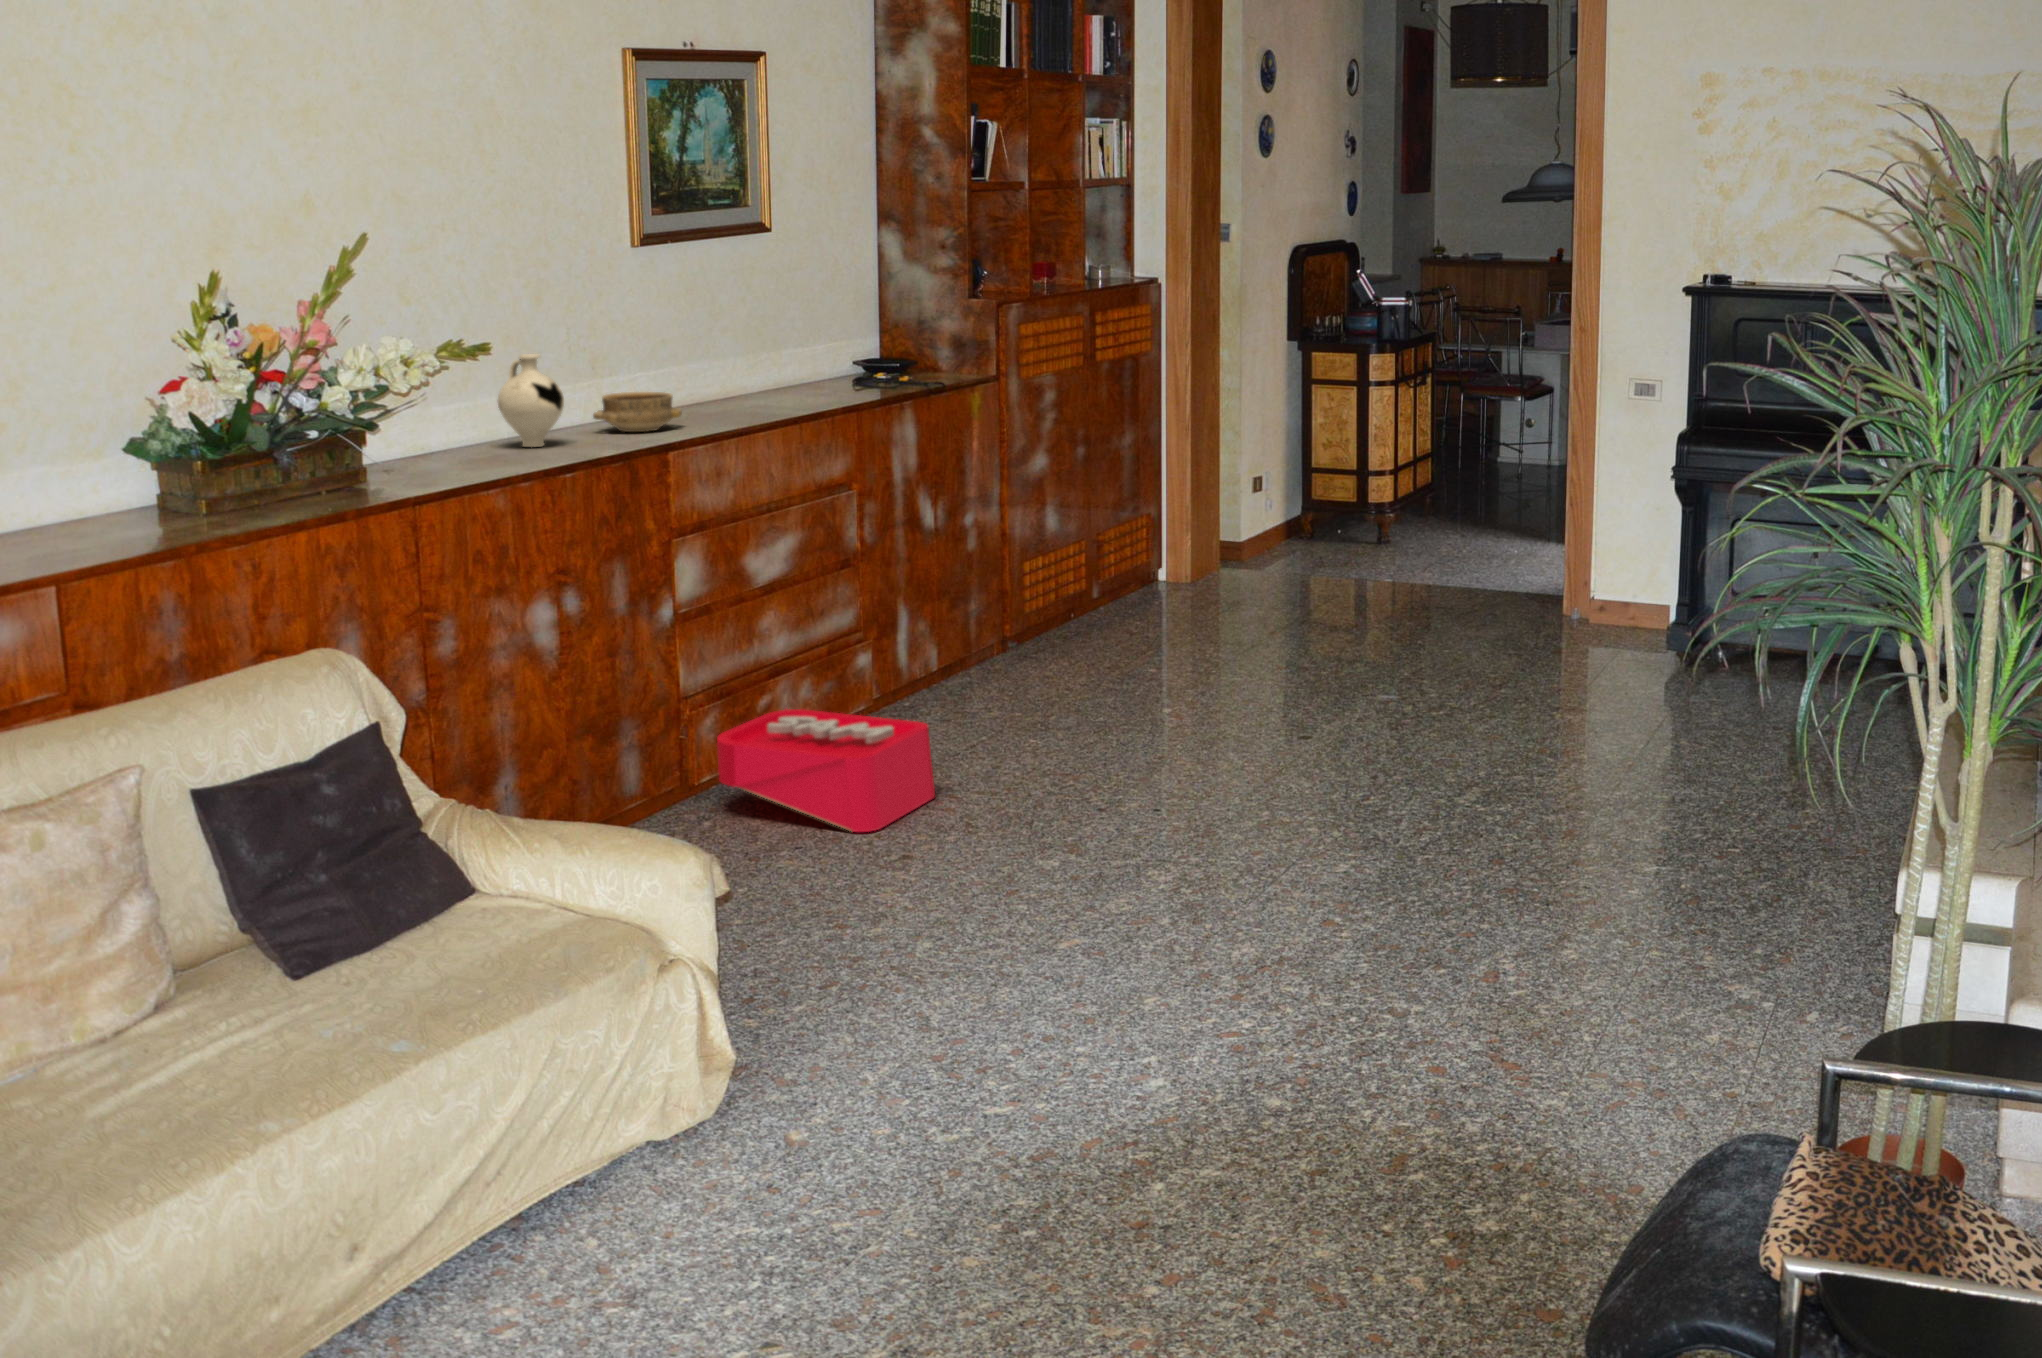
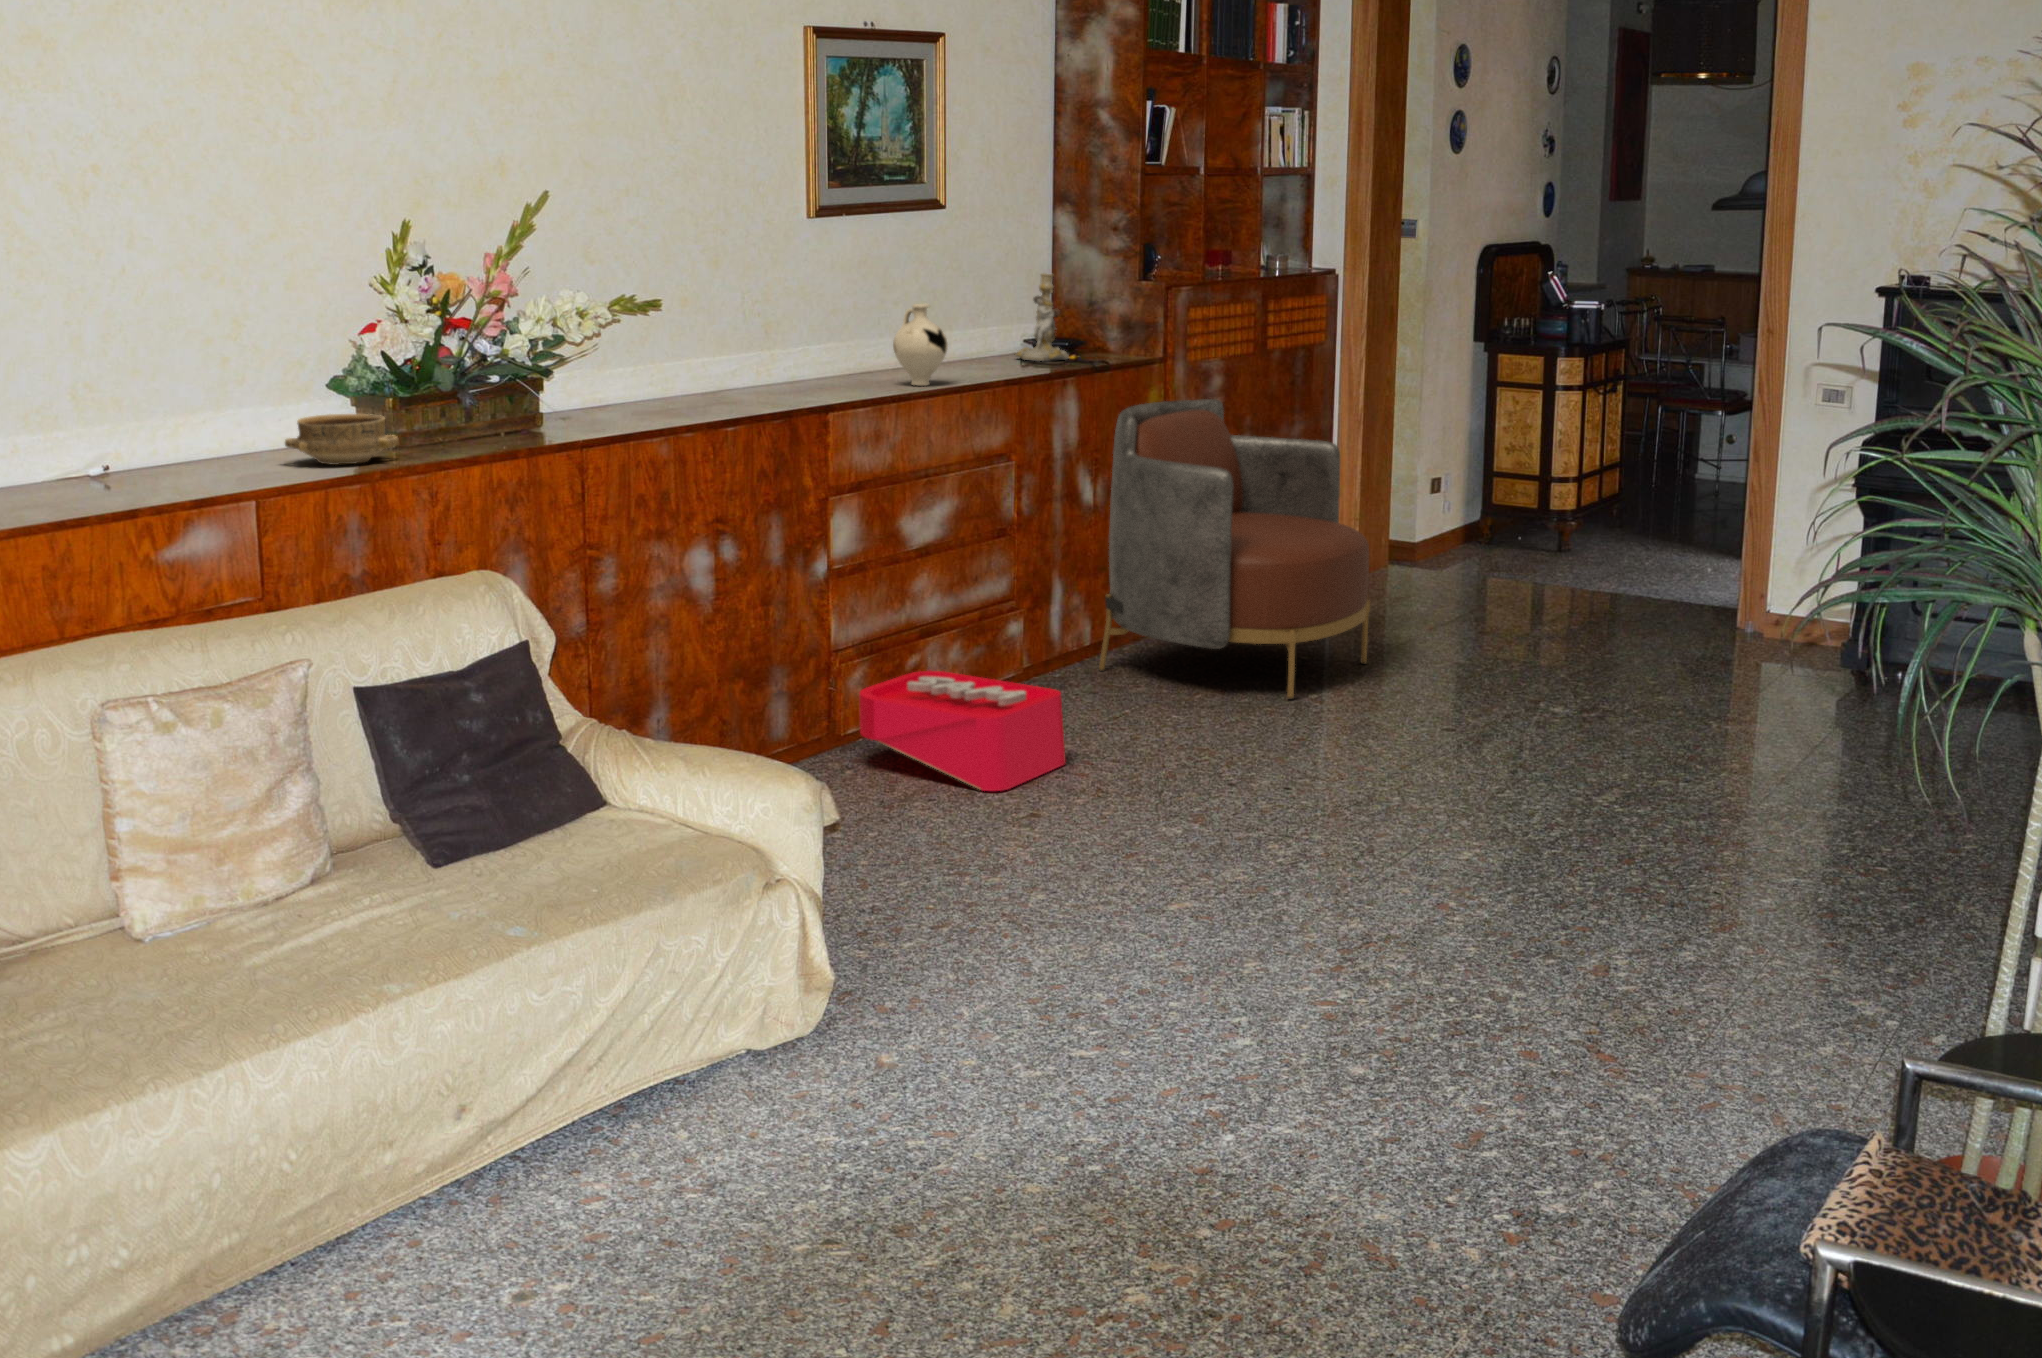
candlestick: none [851,295,909,384] -> present [1015,273,1069,361]
decorative vase: present [498,354,564,447] -> present [893,304,948,386]
ceramic bowl: present [593,392,682,432] -> present [285,414,399,465]
armchair: none [953,417,1218,713] -> present [1099,399,1370,699]

